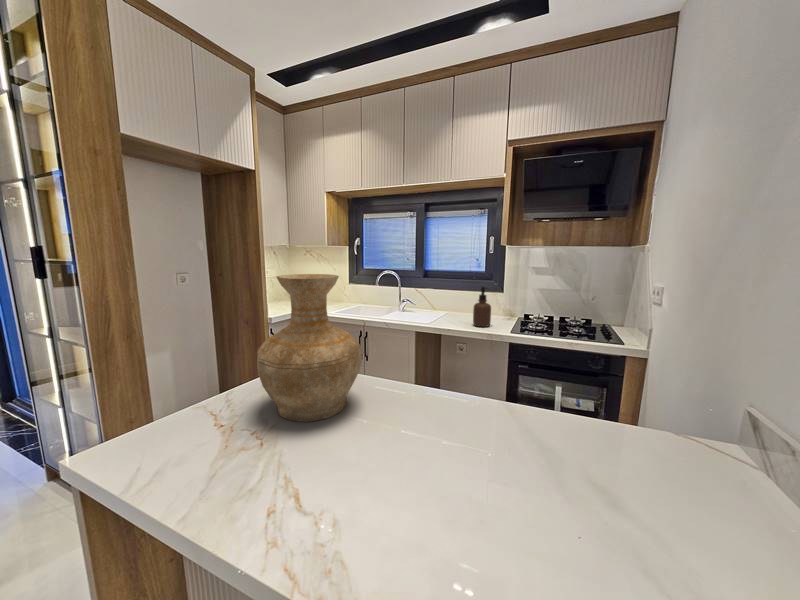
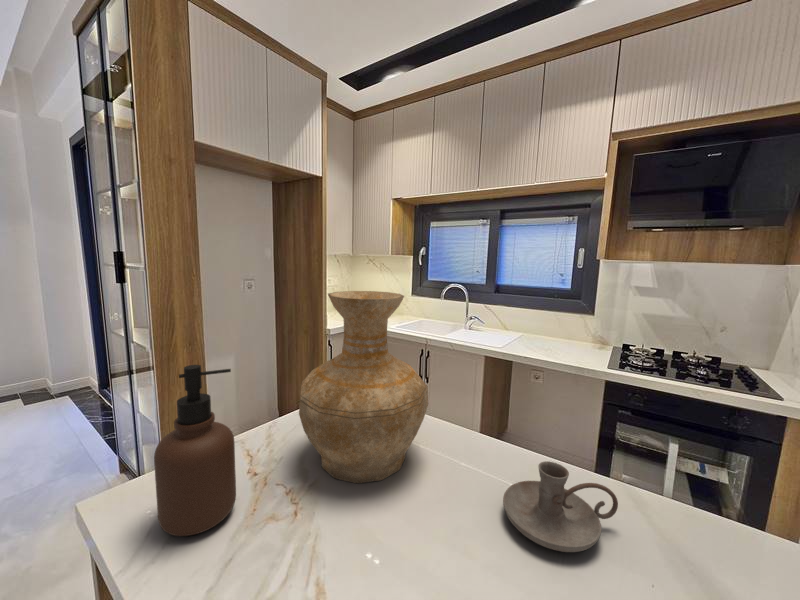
soap dispenser: present [473,287,491,327] -> present [154,365,236,536]
candle holder: none [417,386,491,440] -> present [503,461,618,552]

